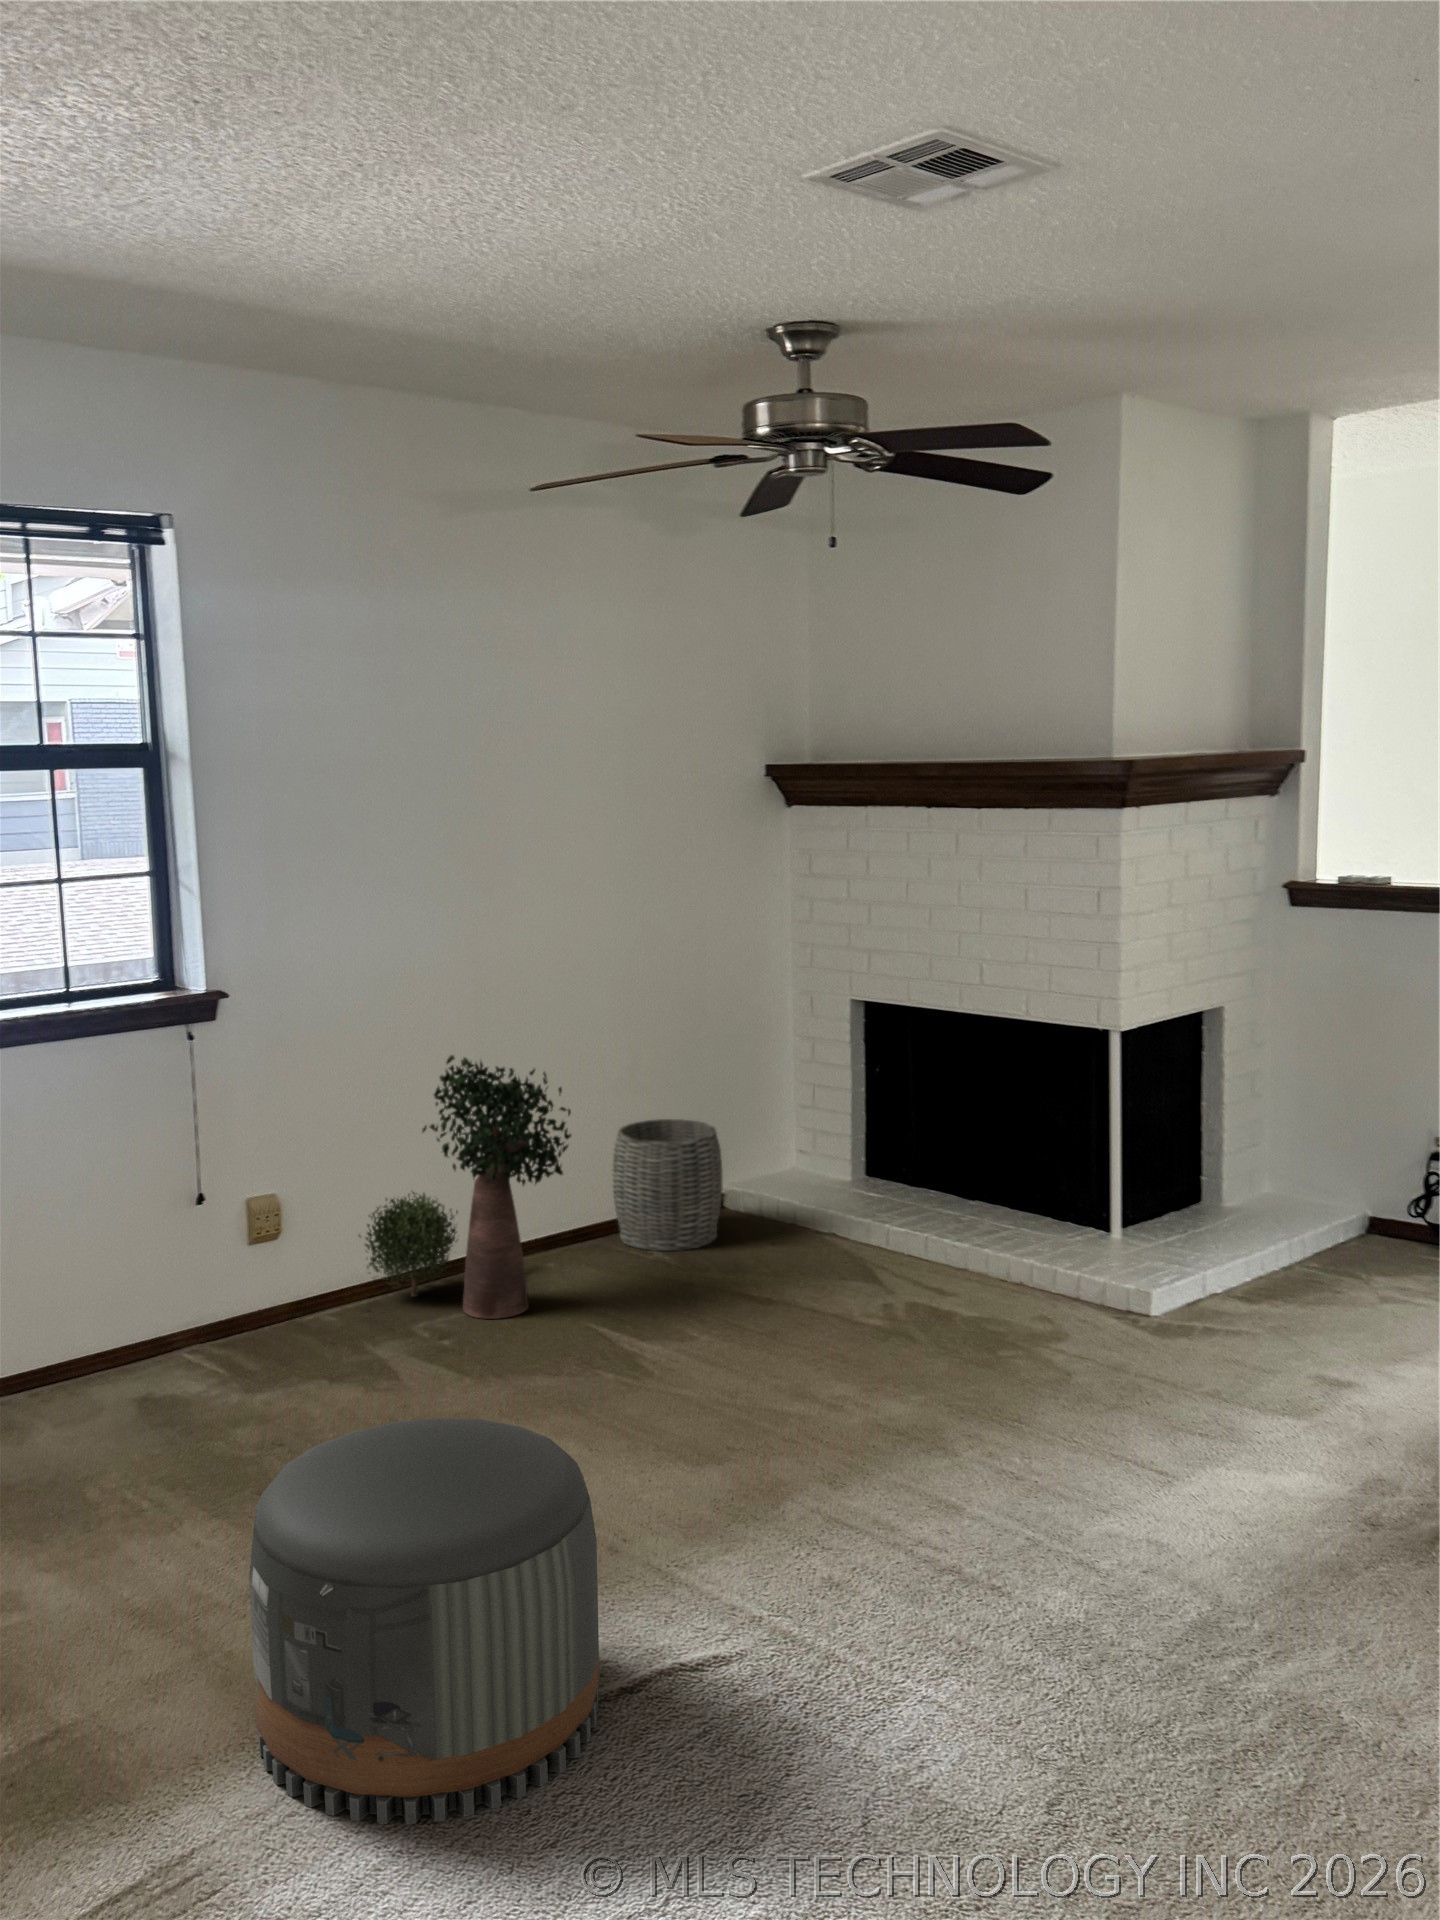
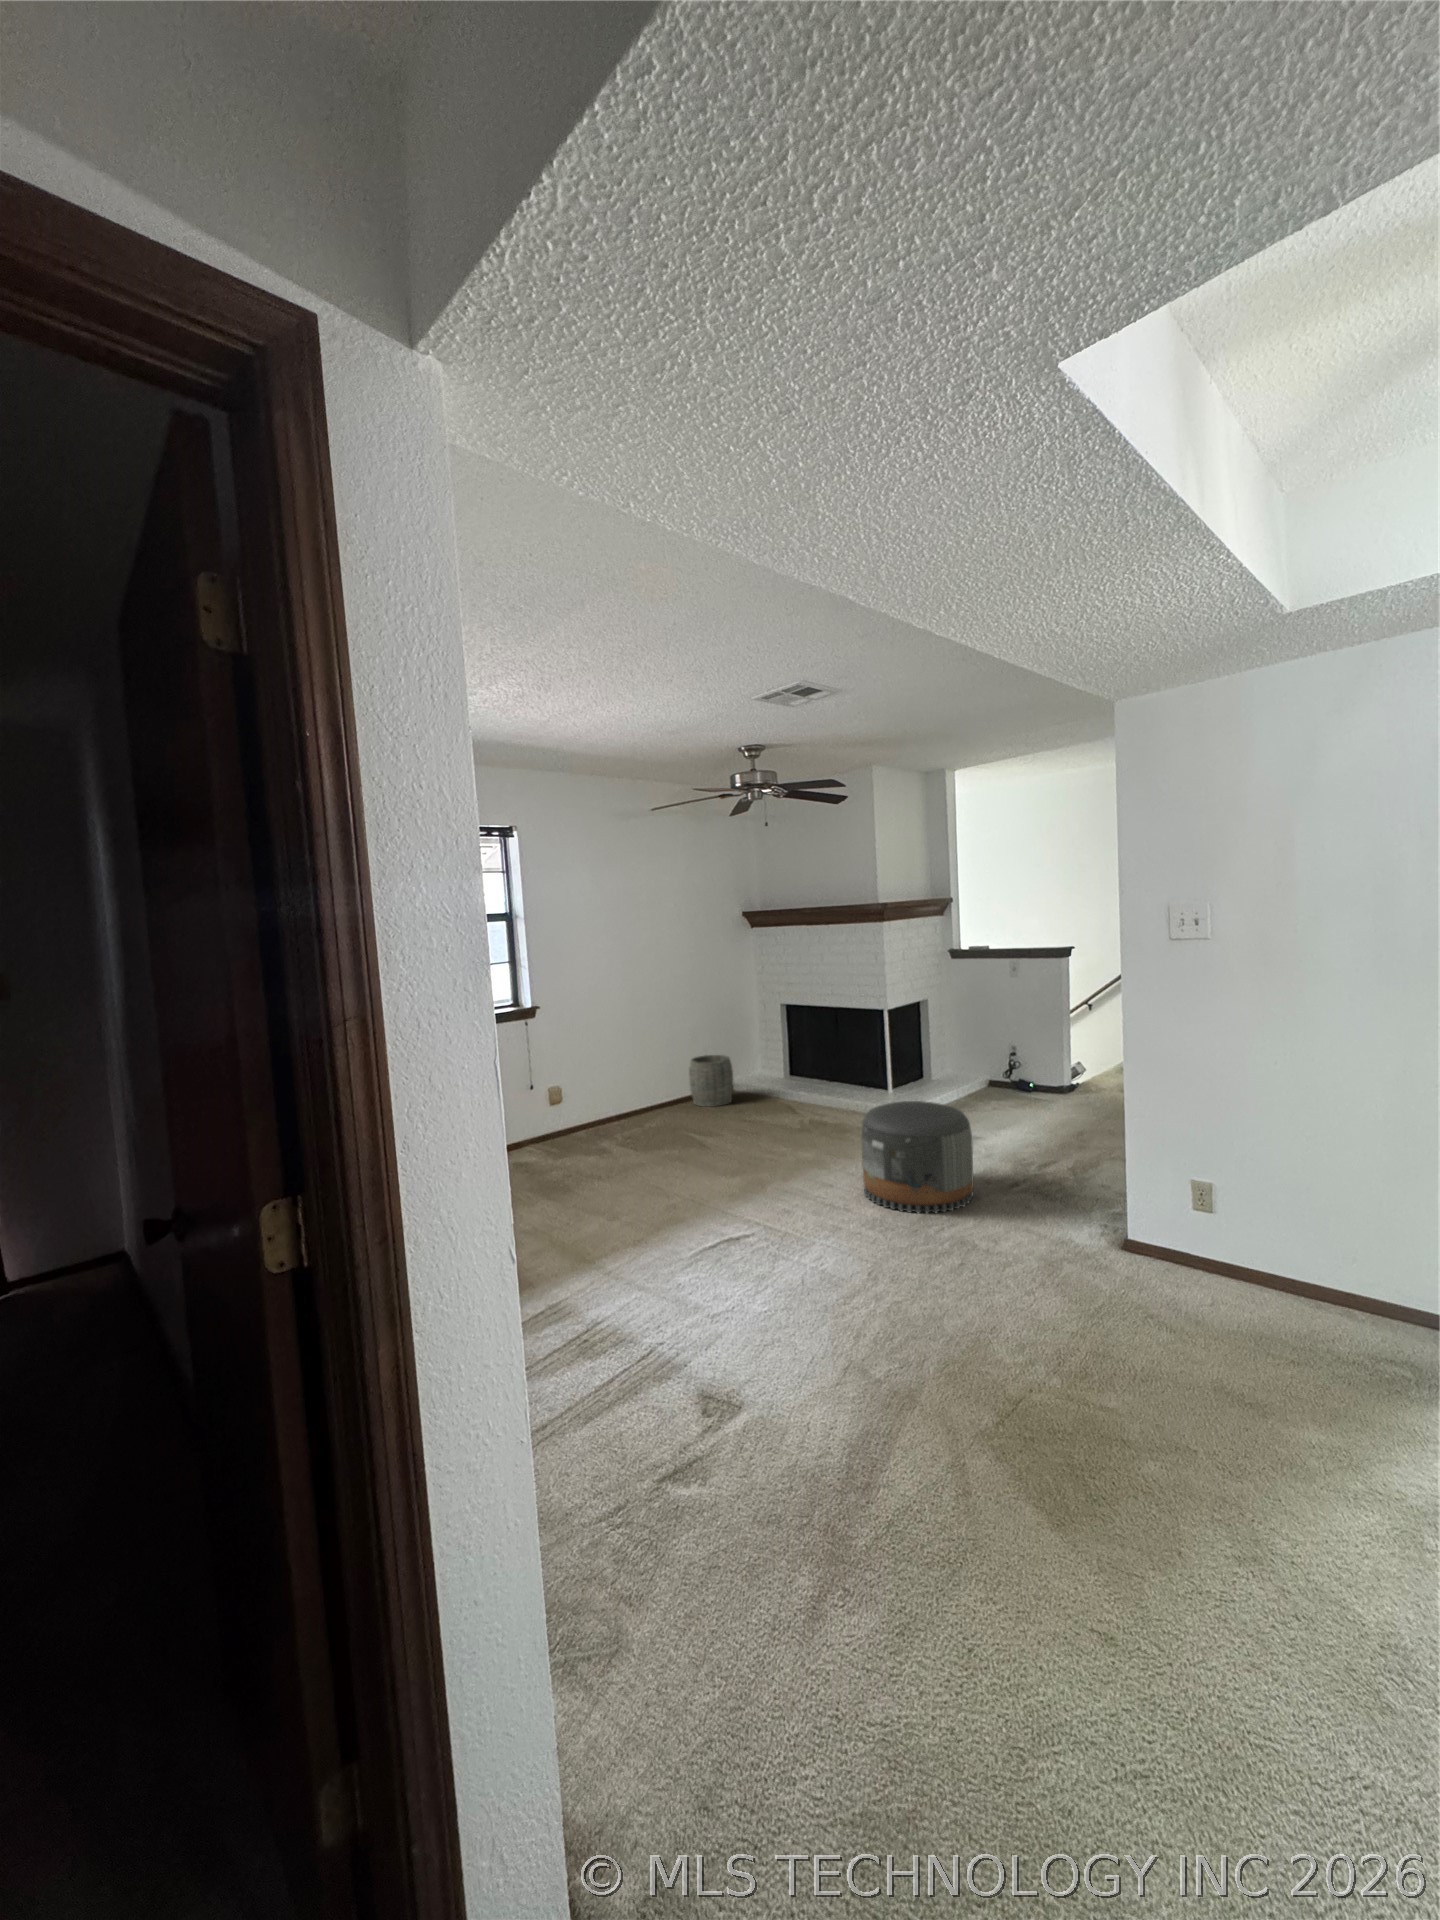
potted plant: present [359,1055,571,1319] -> none [592,1029,675,1132]
pouf: present [249,1418,599,1824] -> present [861,1101,974,1213]

